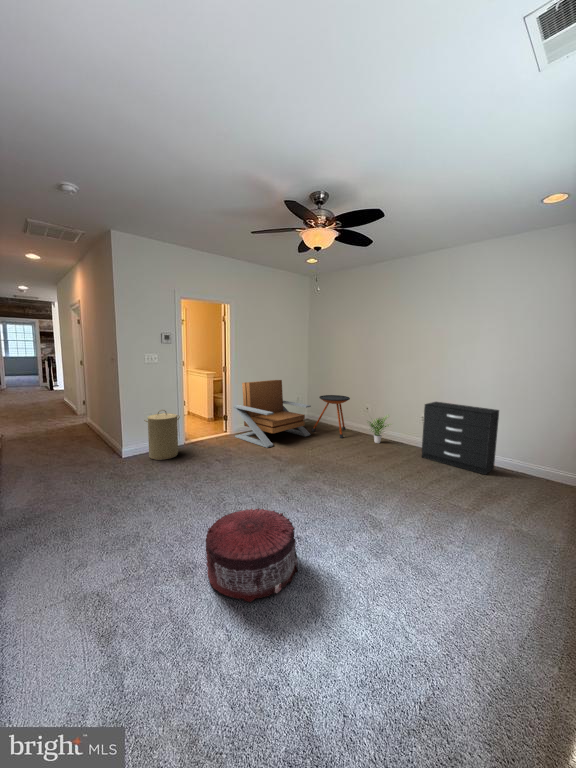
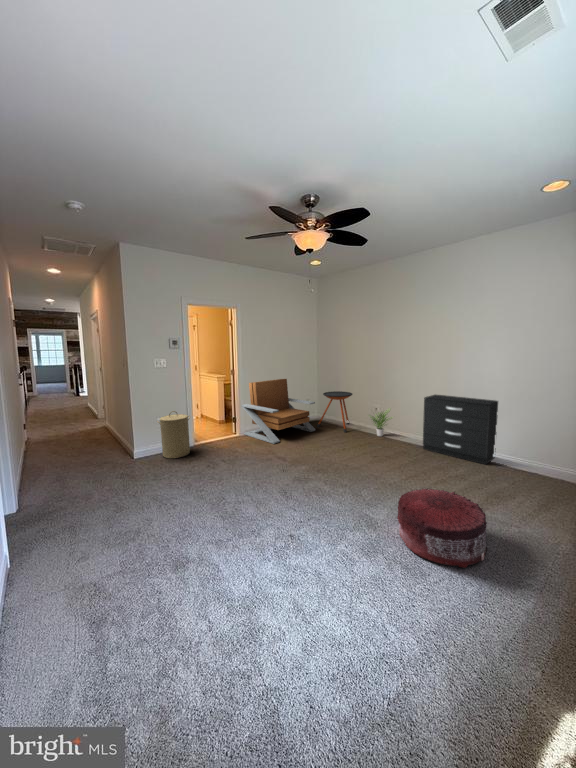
pouf: present [205,509,298,602] -> present [397,489,487,568]

